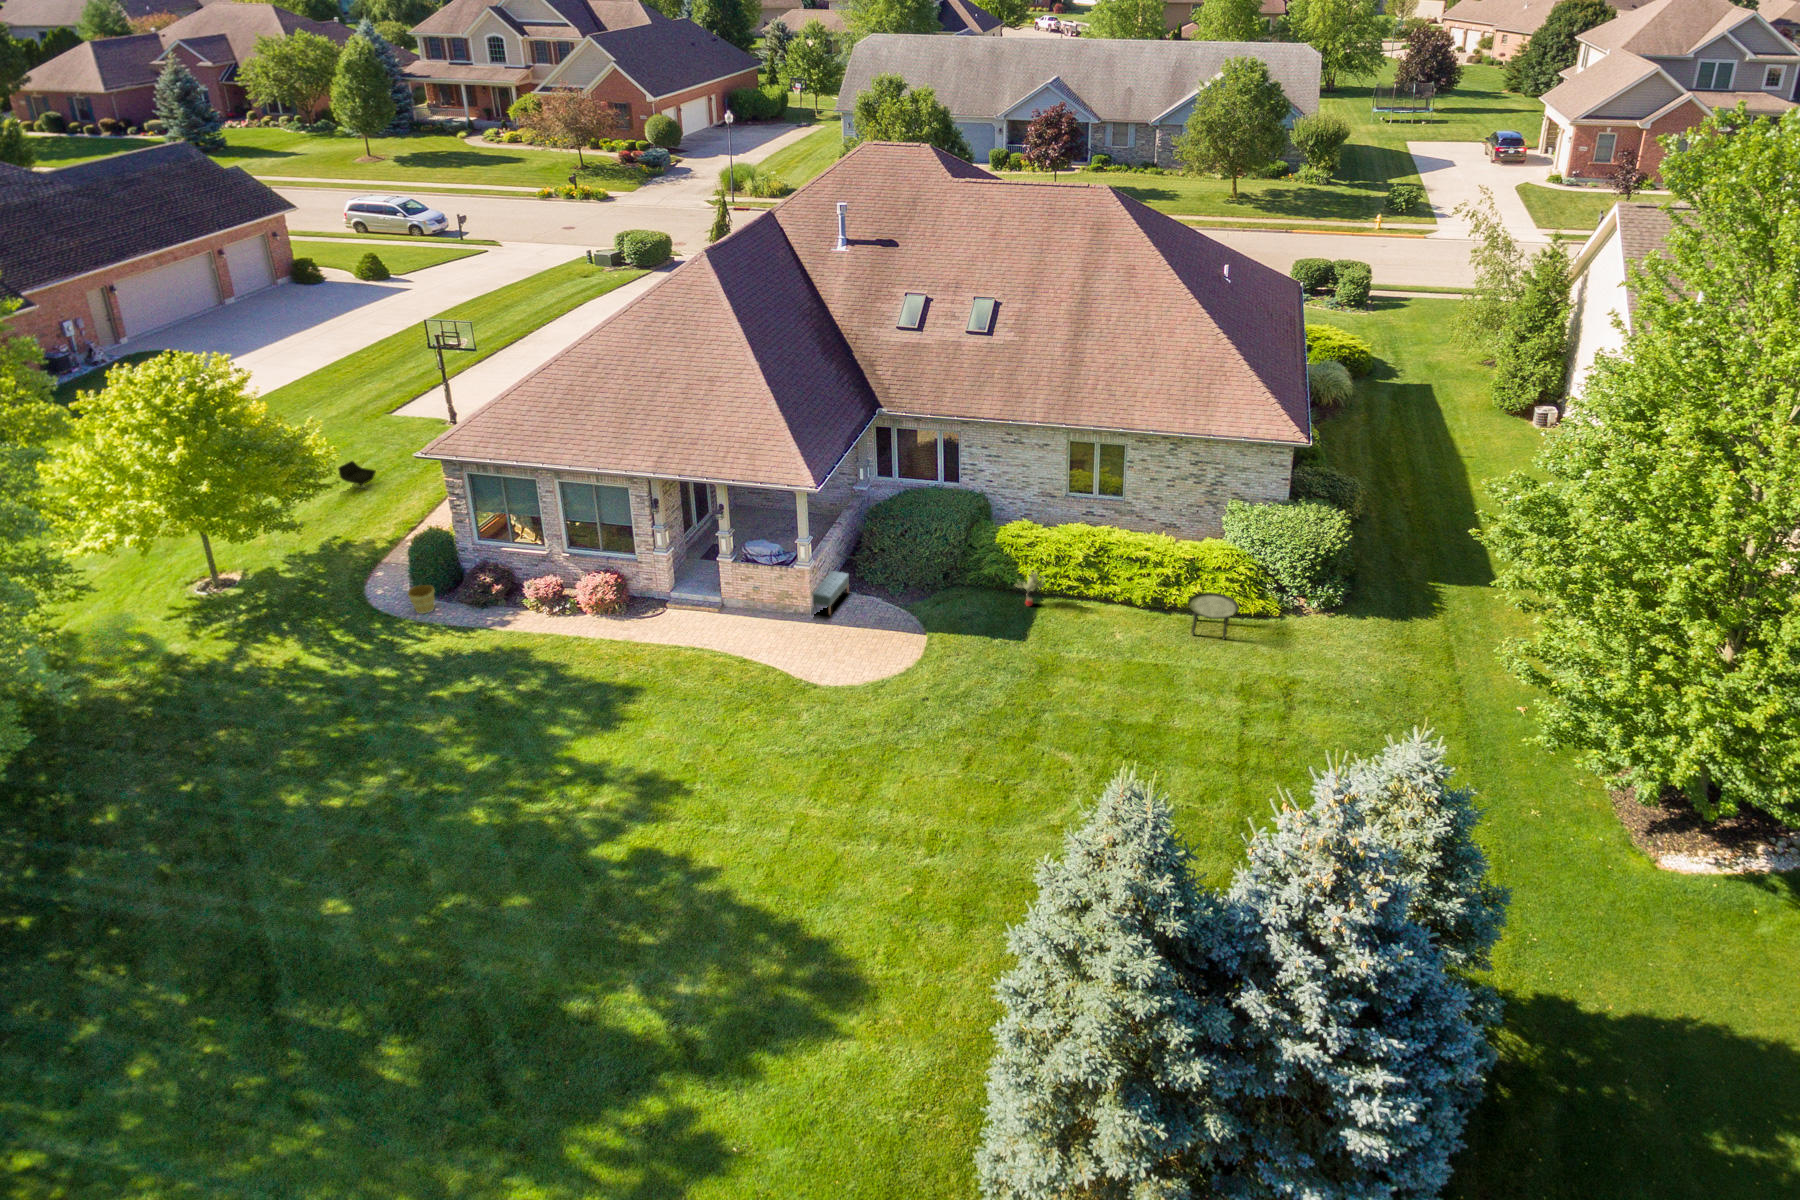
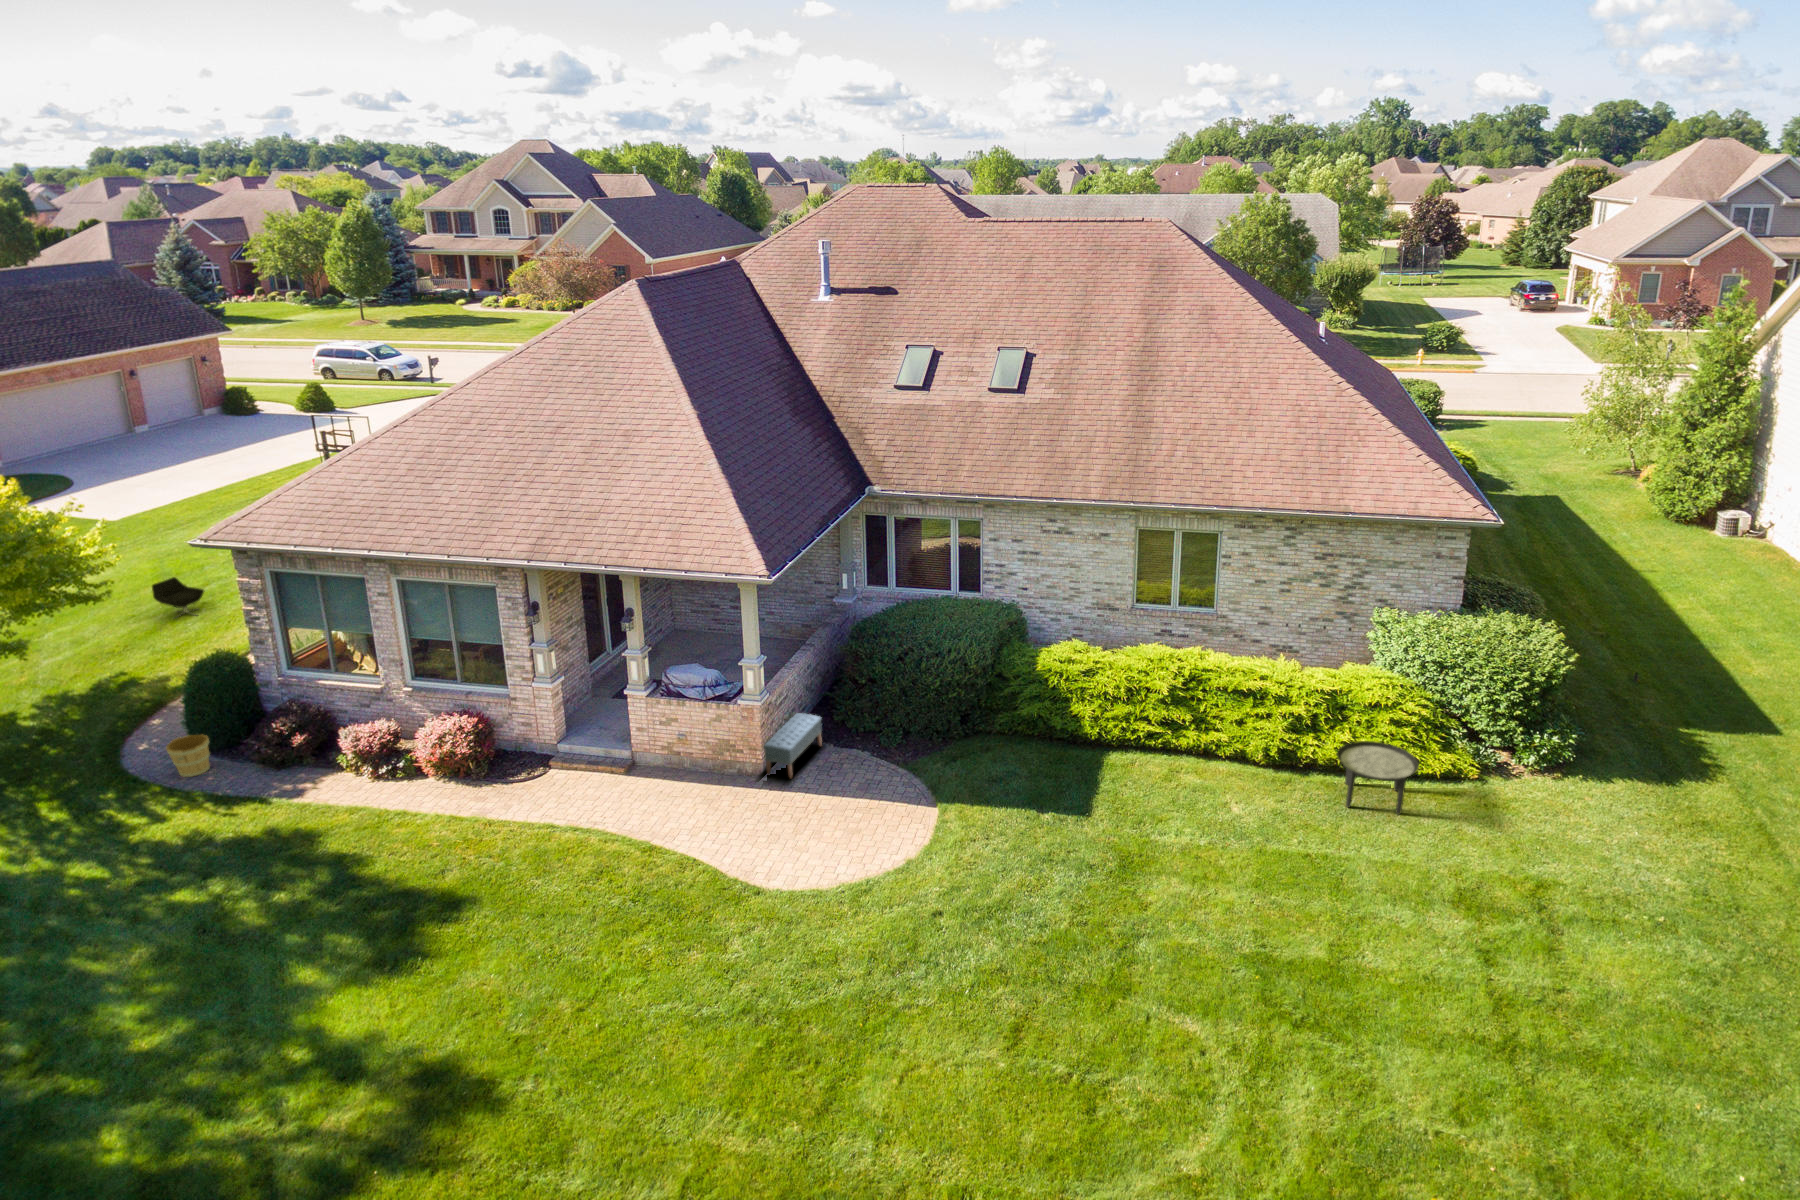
potted tree: present [1016,571,1045,606] -> none [1066,708,1115,764]

